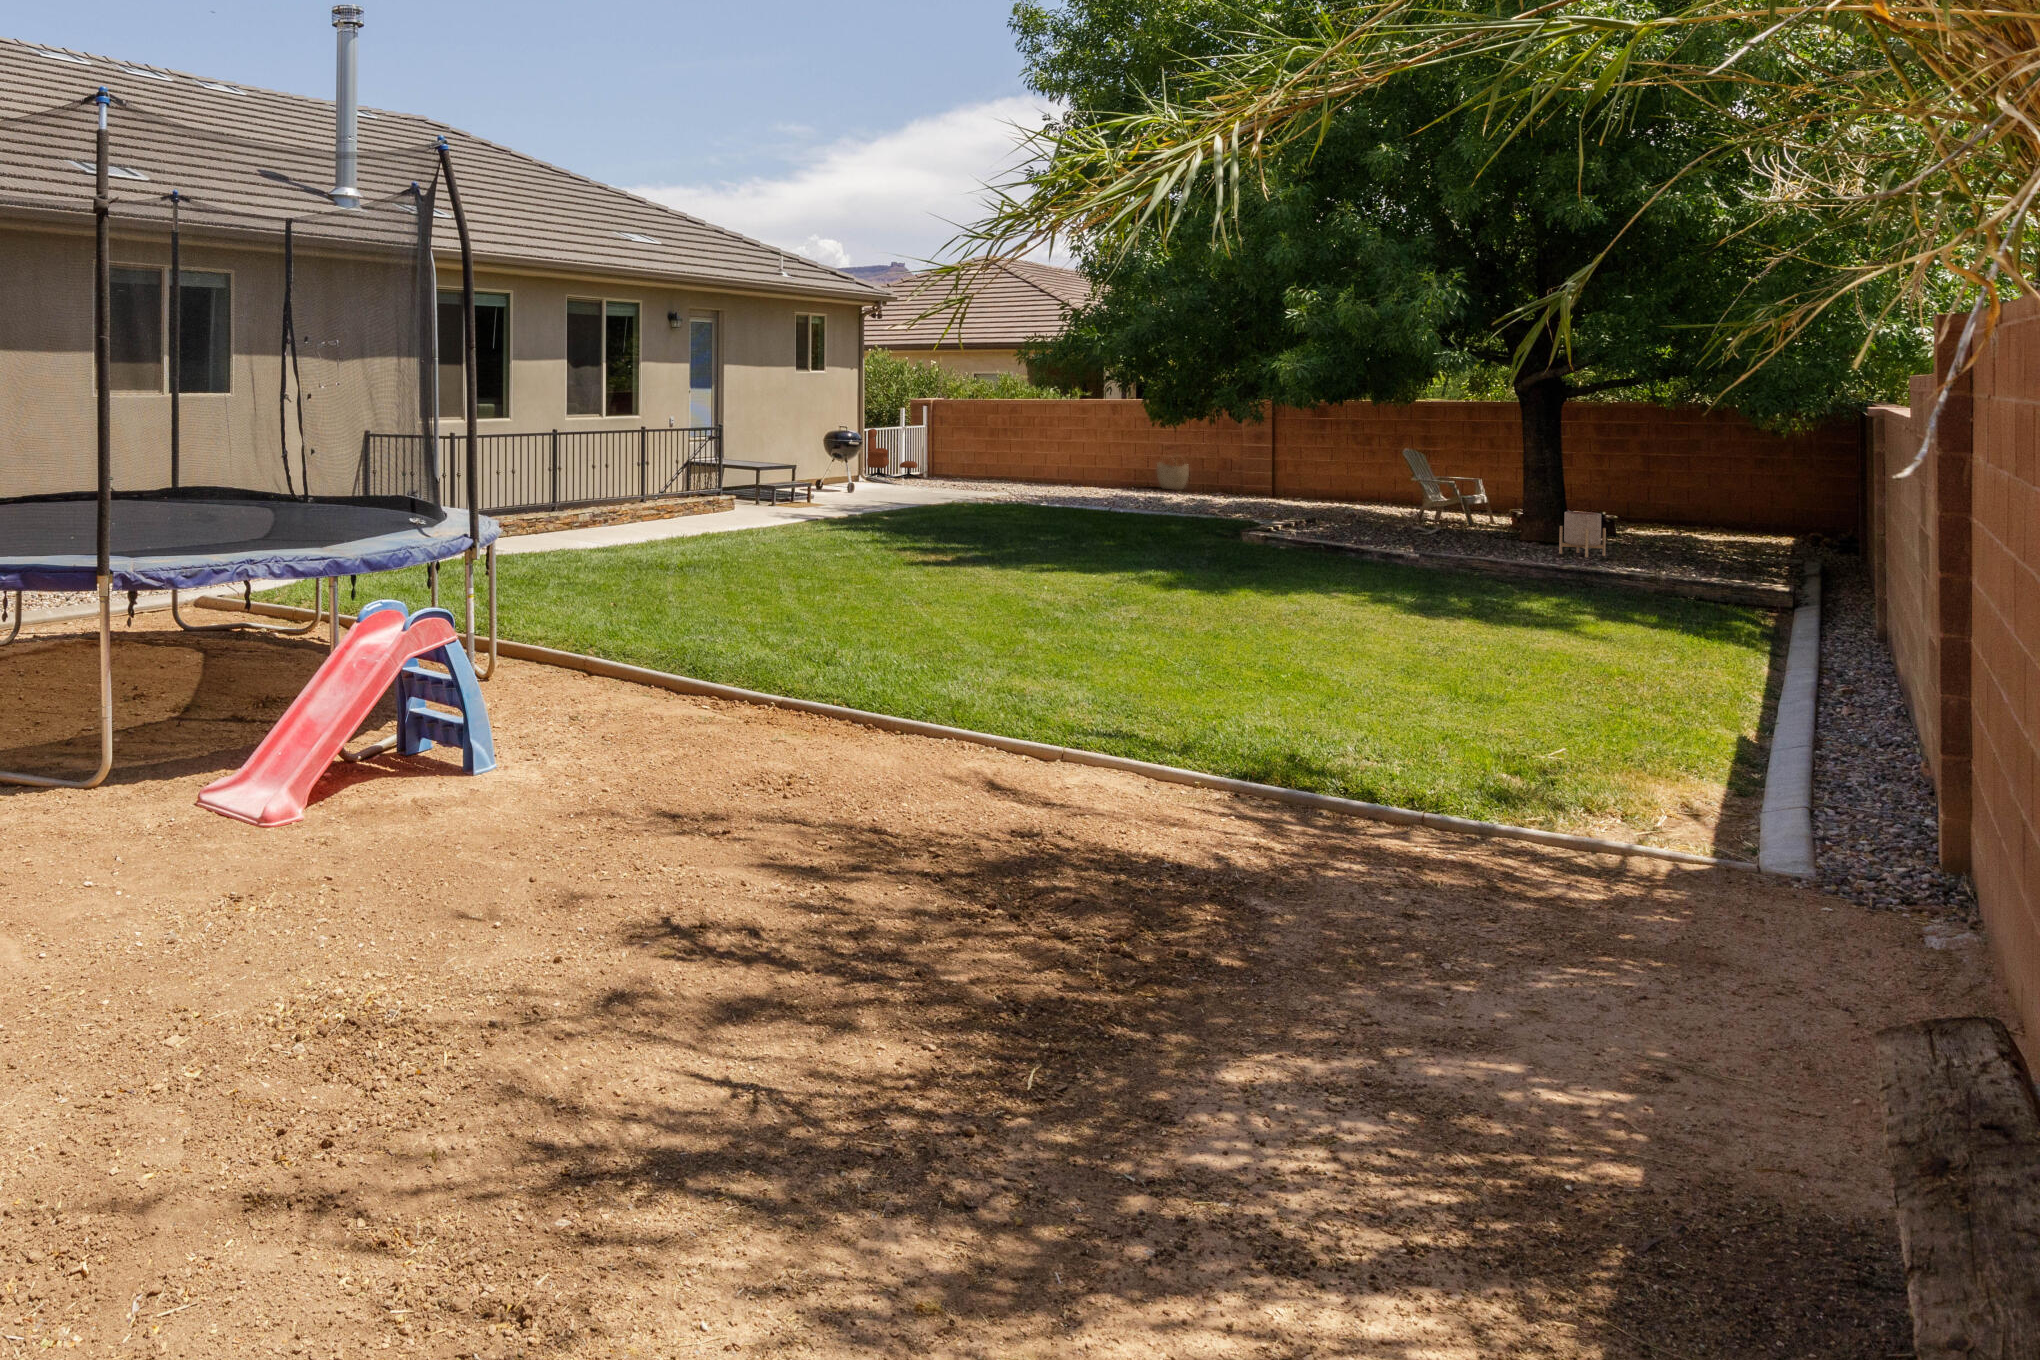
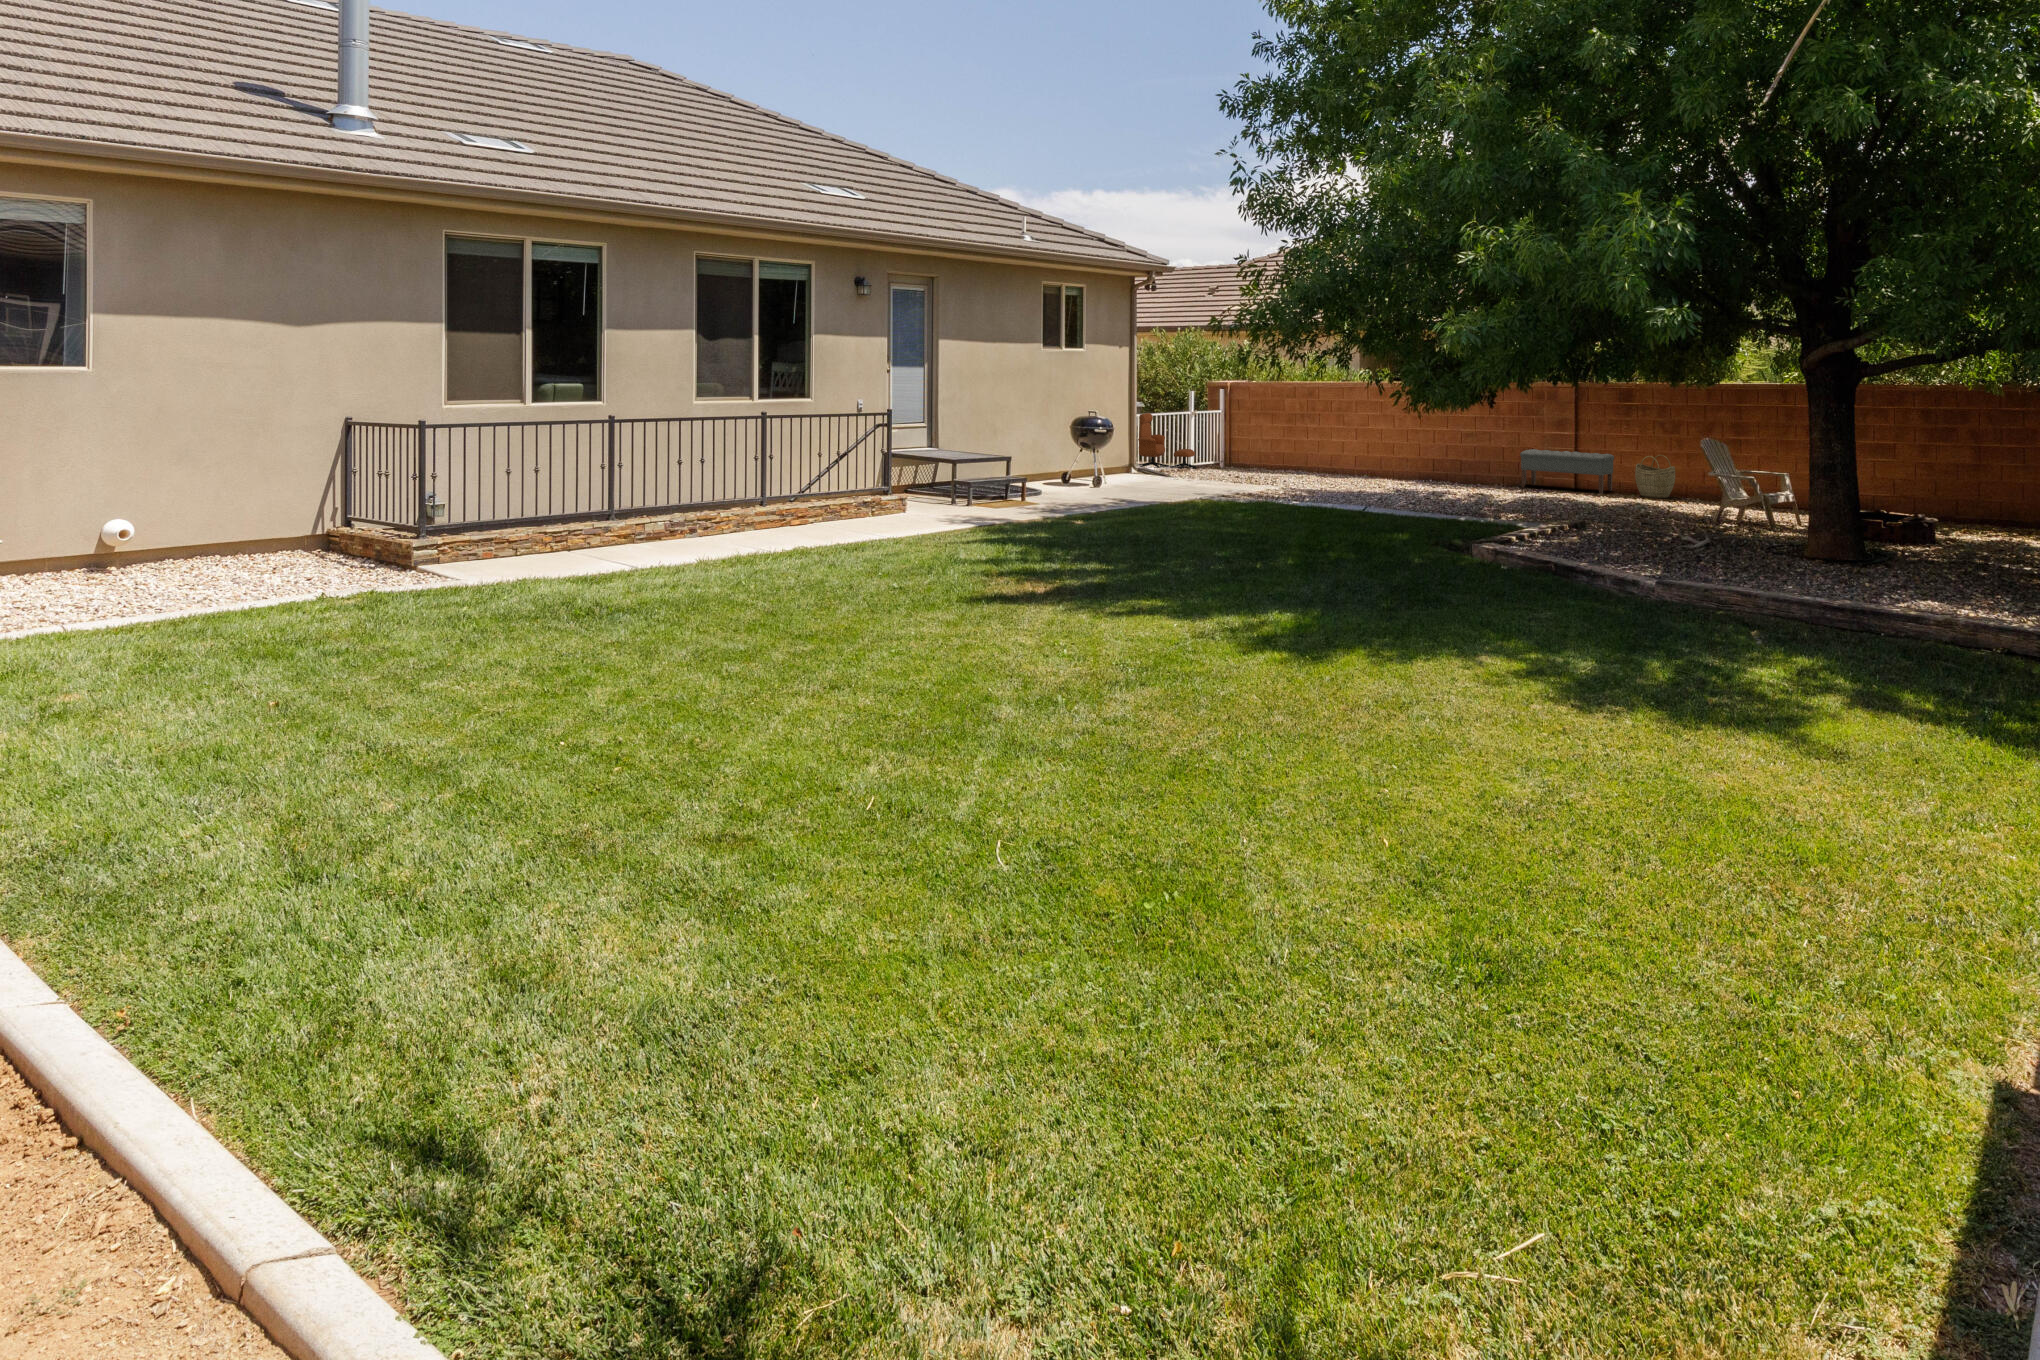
bench: none [1228,461,1315,499] -> present [1520,449,1614,494]
woven basket: present [1157,462,1189,490] -> present [1635,455,1675,498]
planter: present [1559,512,1606,557] -> none [1853,518,1910,578]

